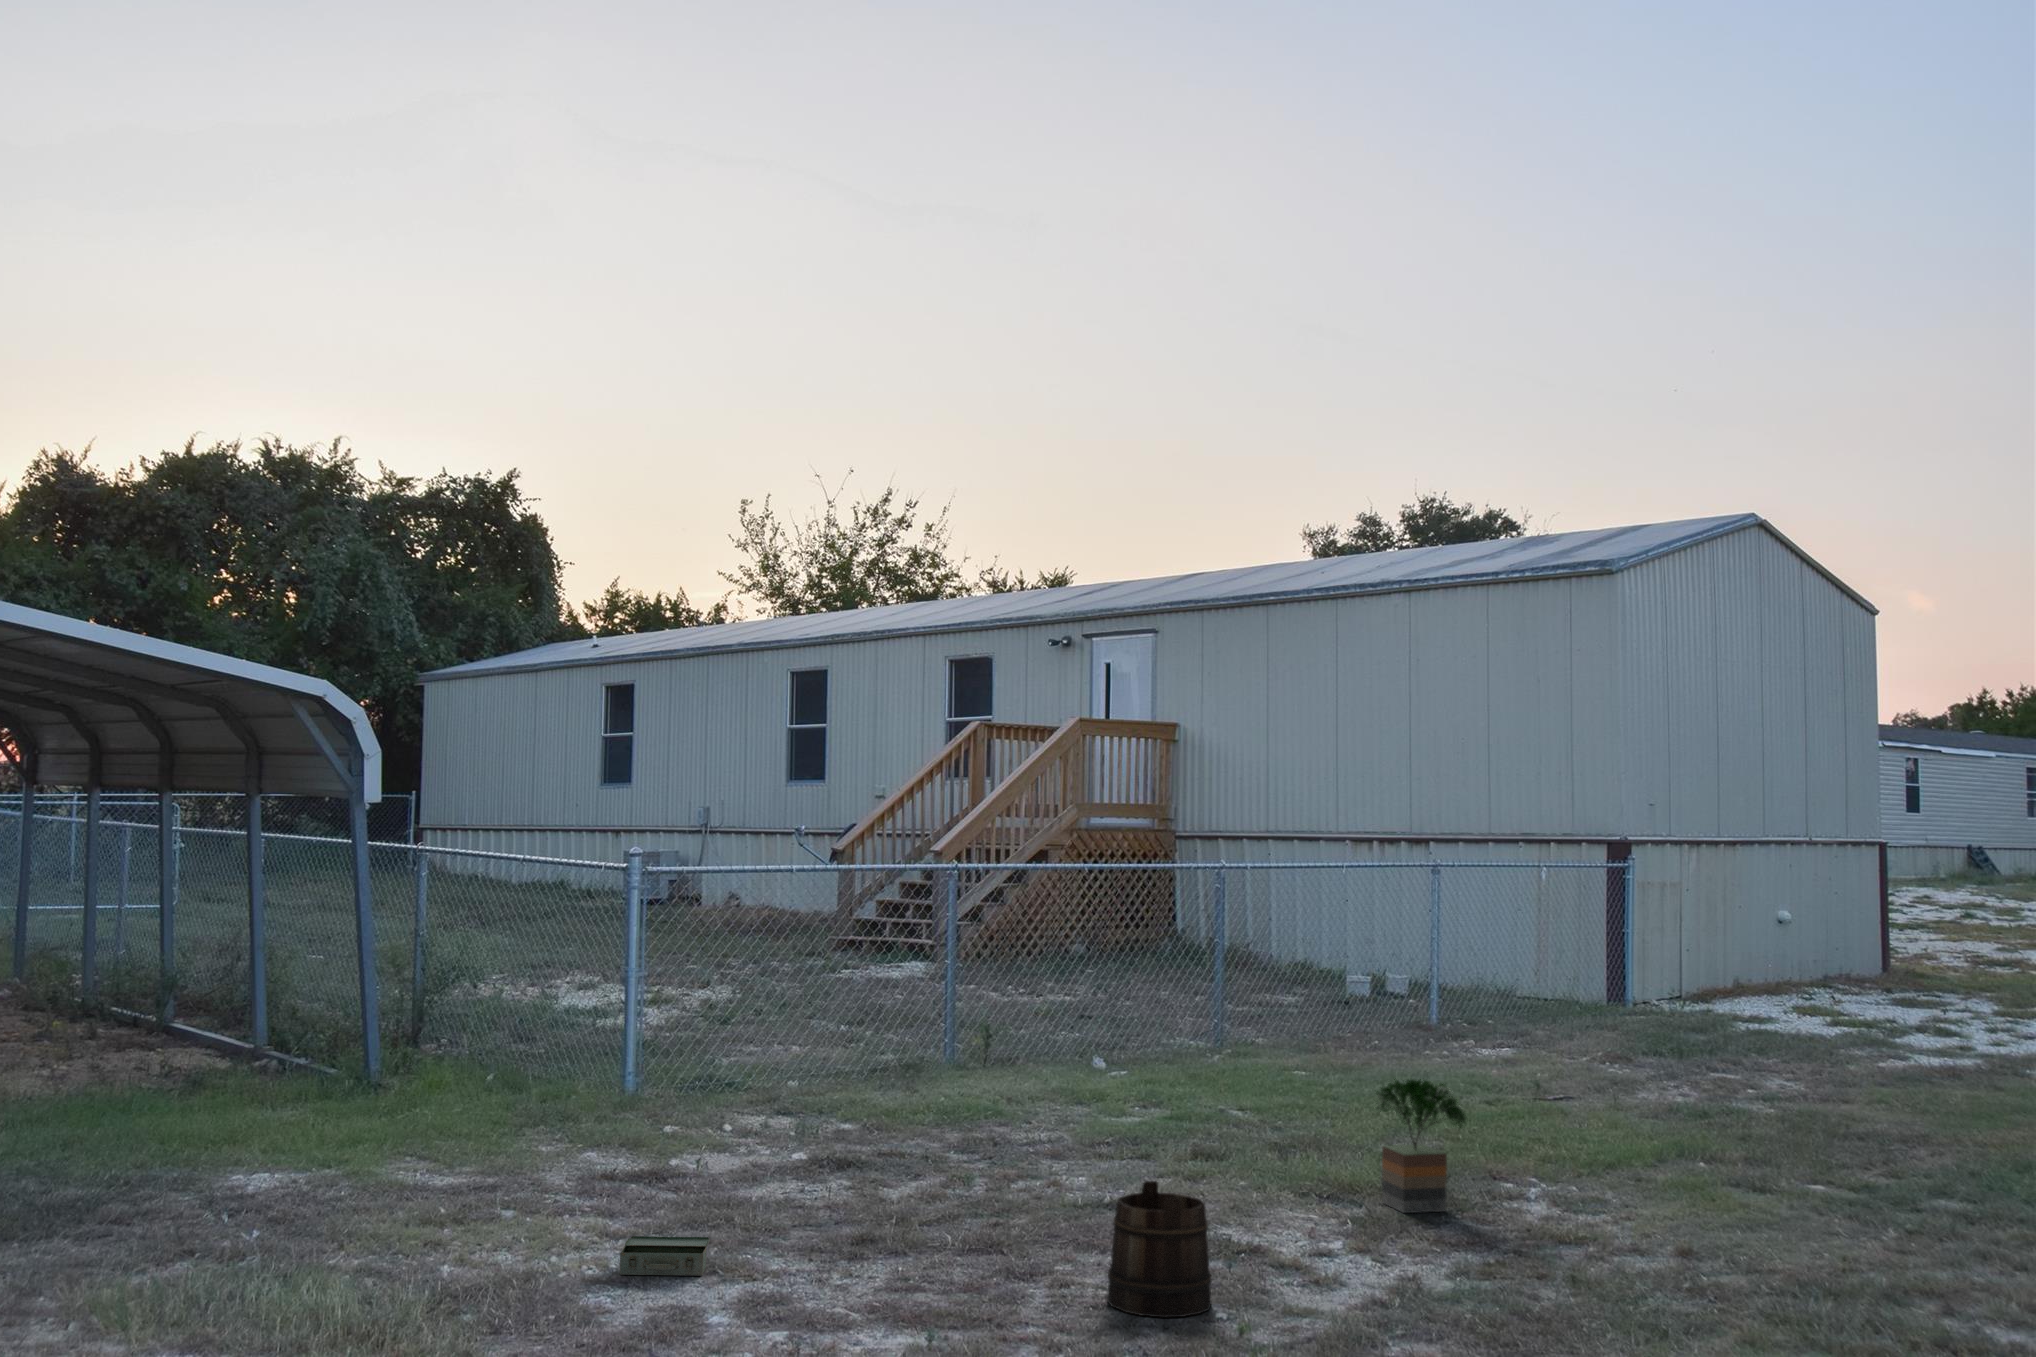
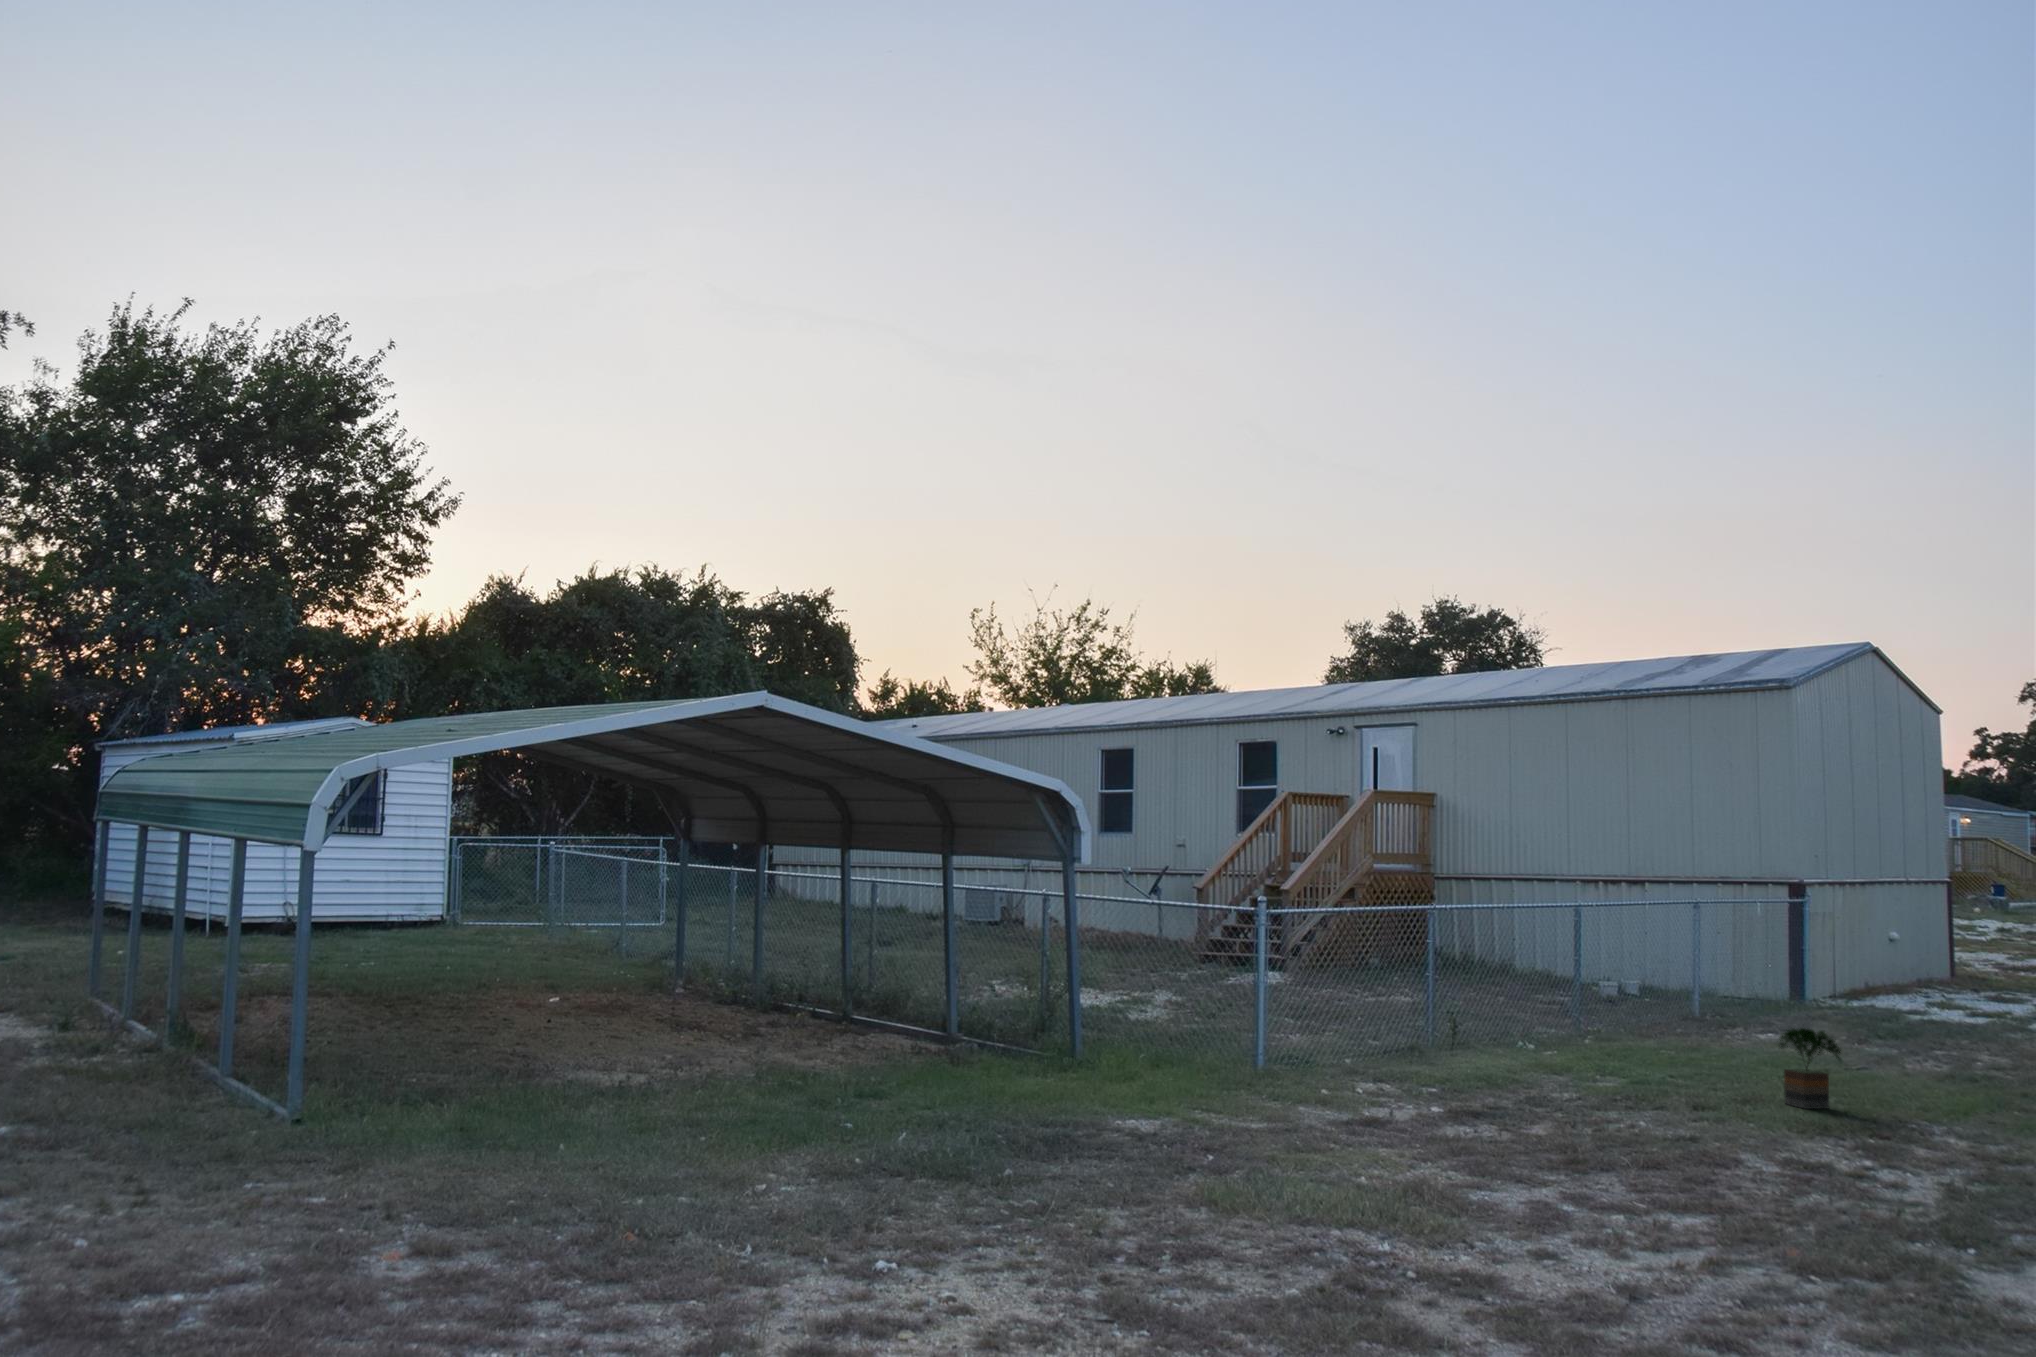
bucket: present [1107,1181,1211,1318] -> none [1687,1075,1751,1148]
toolbox: present [620,1236,710,1276] -> none [1392,1105,1446,1126]

